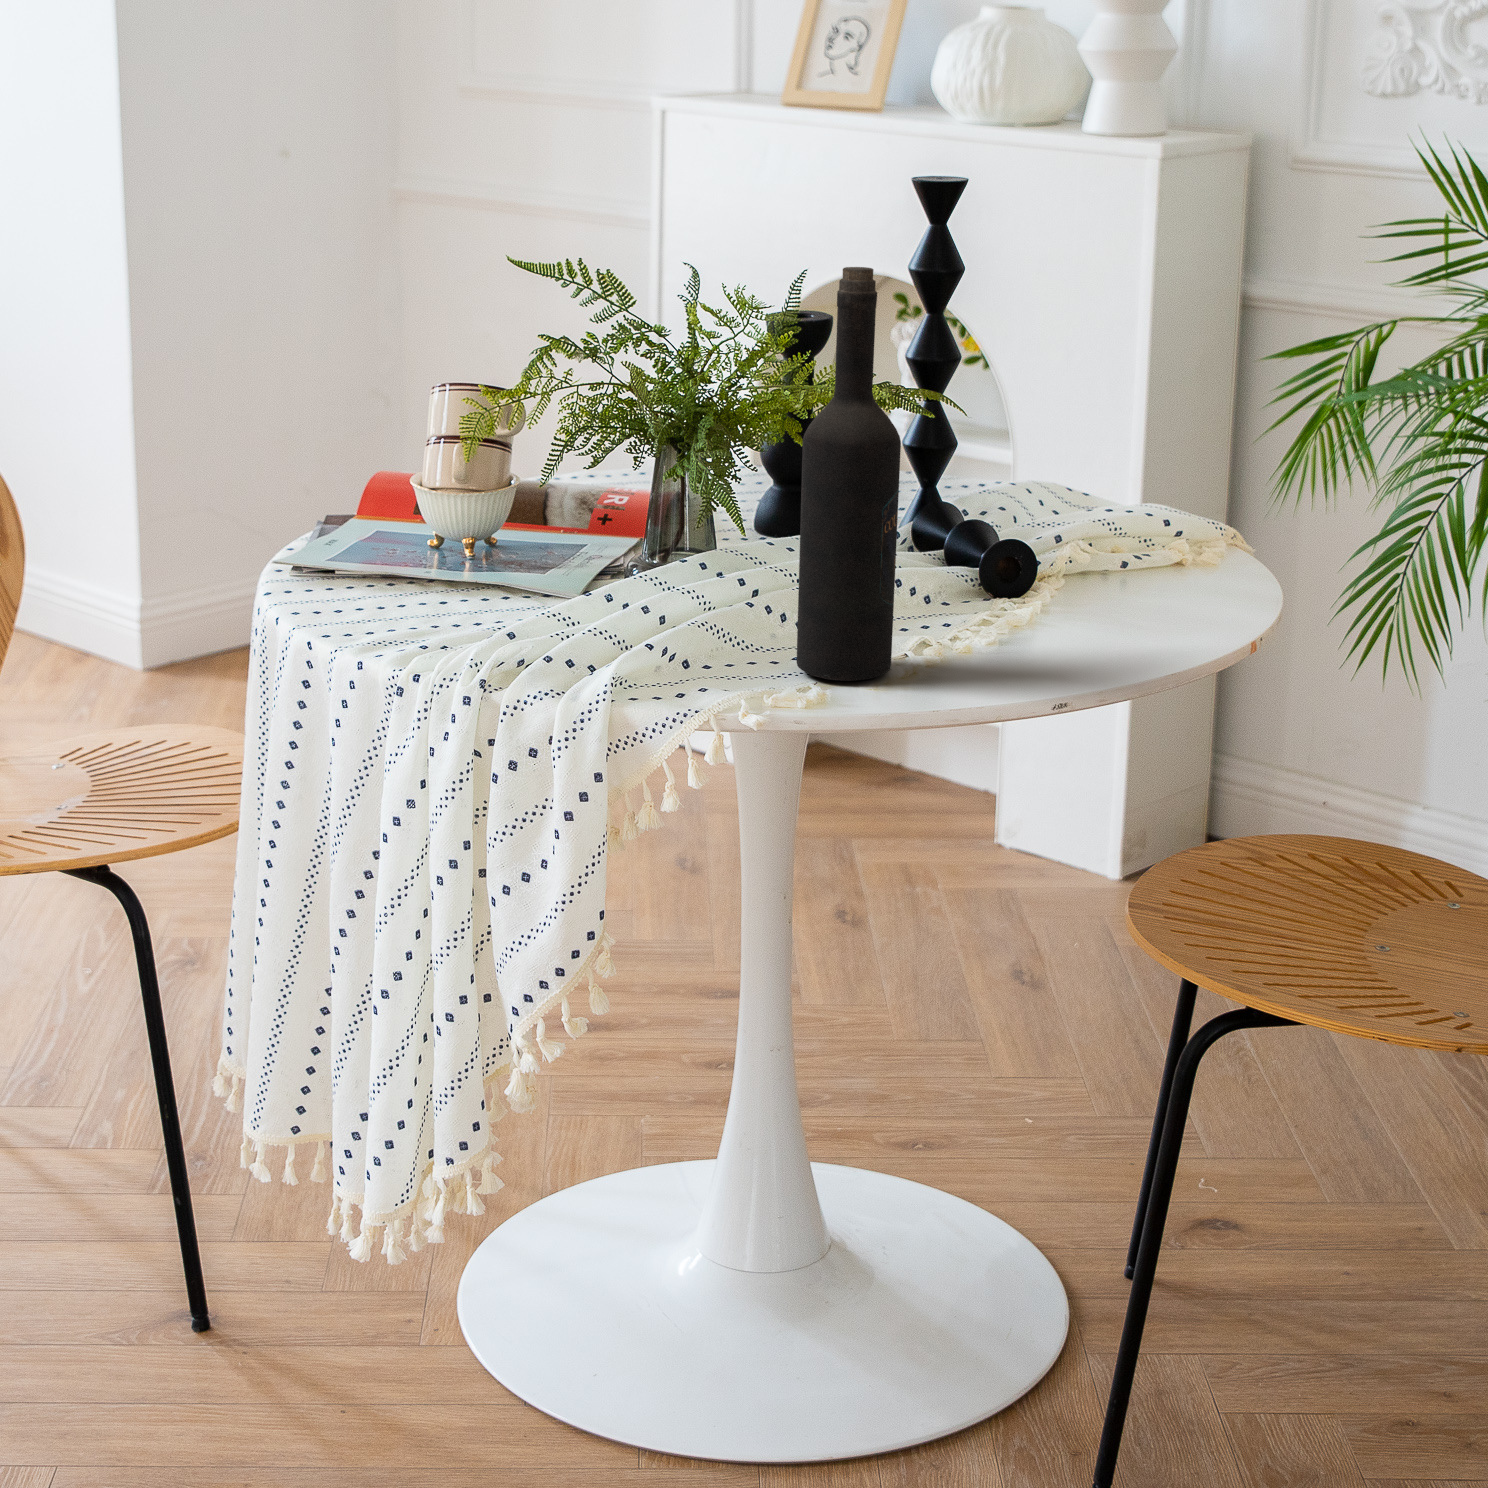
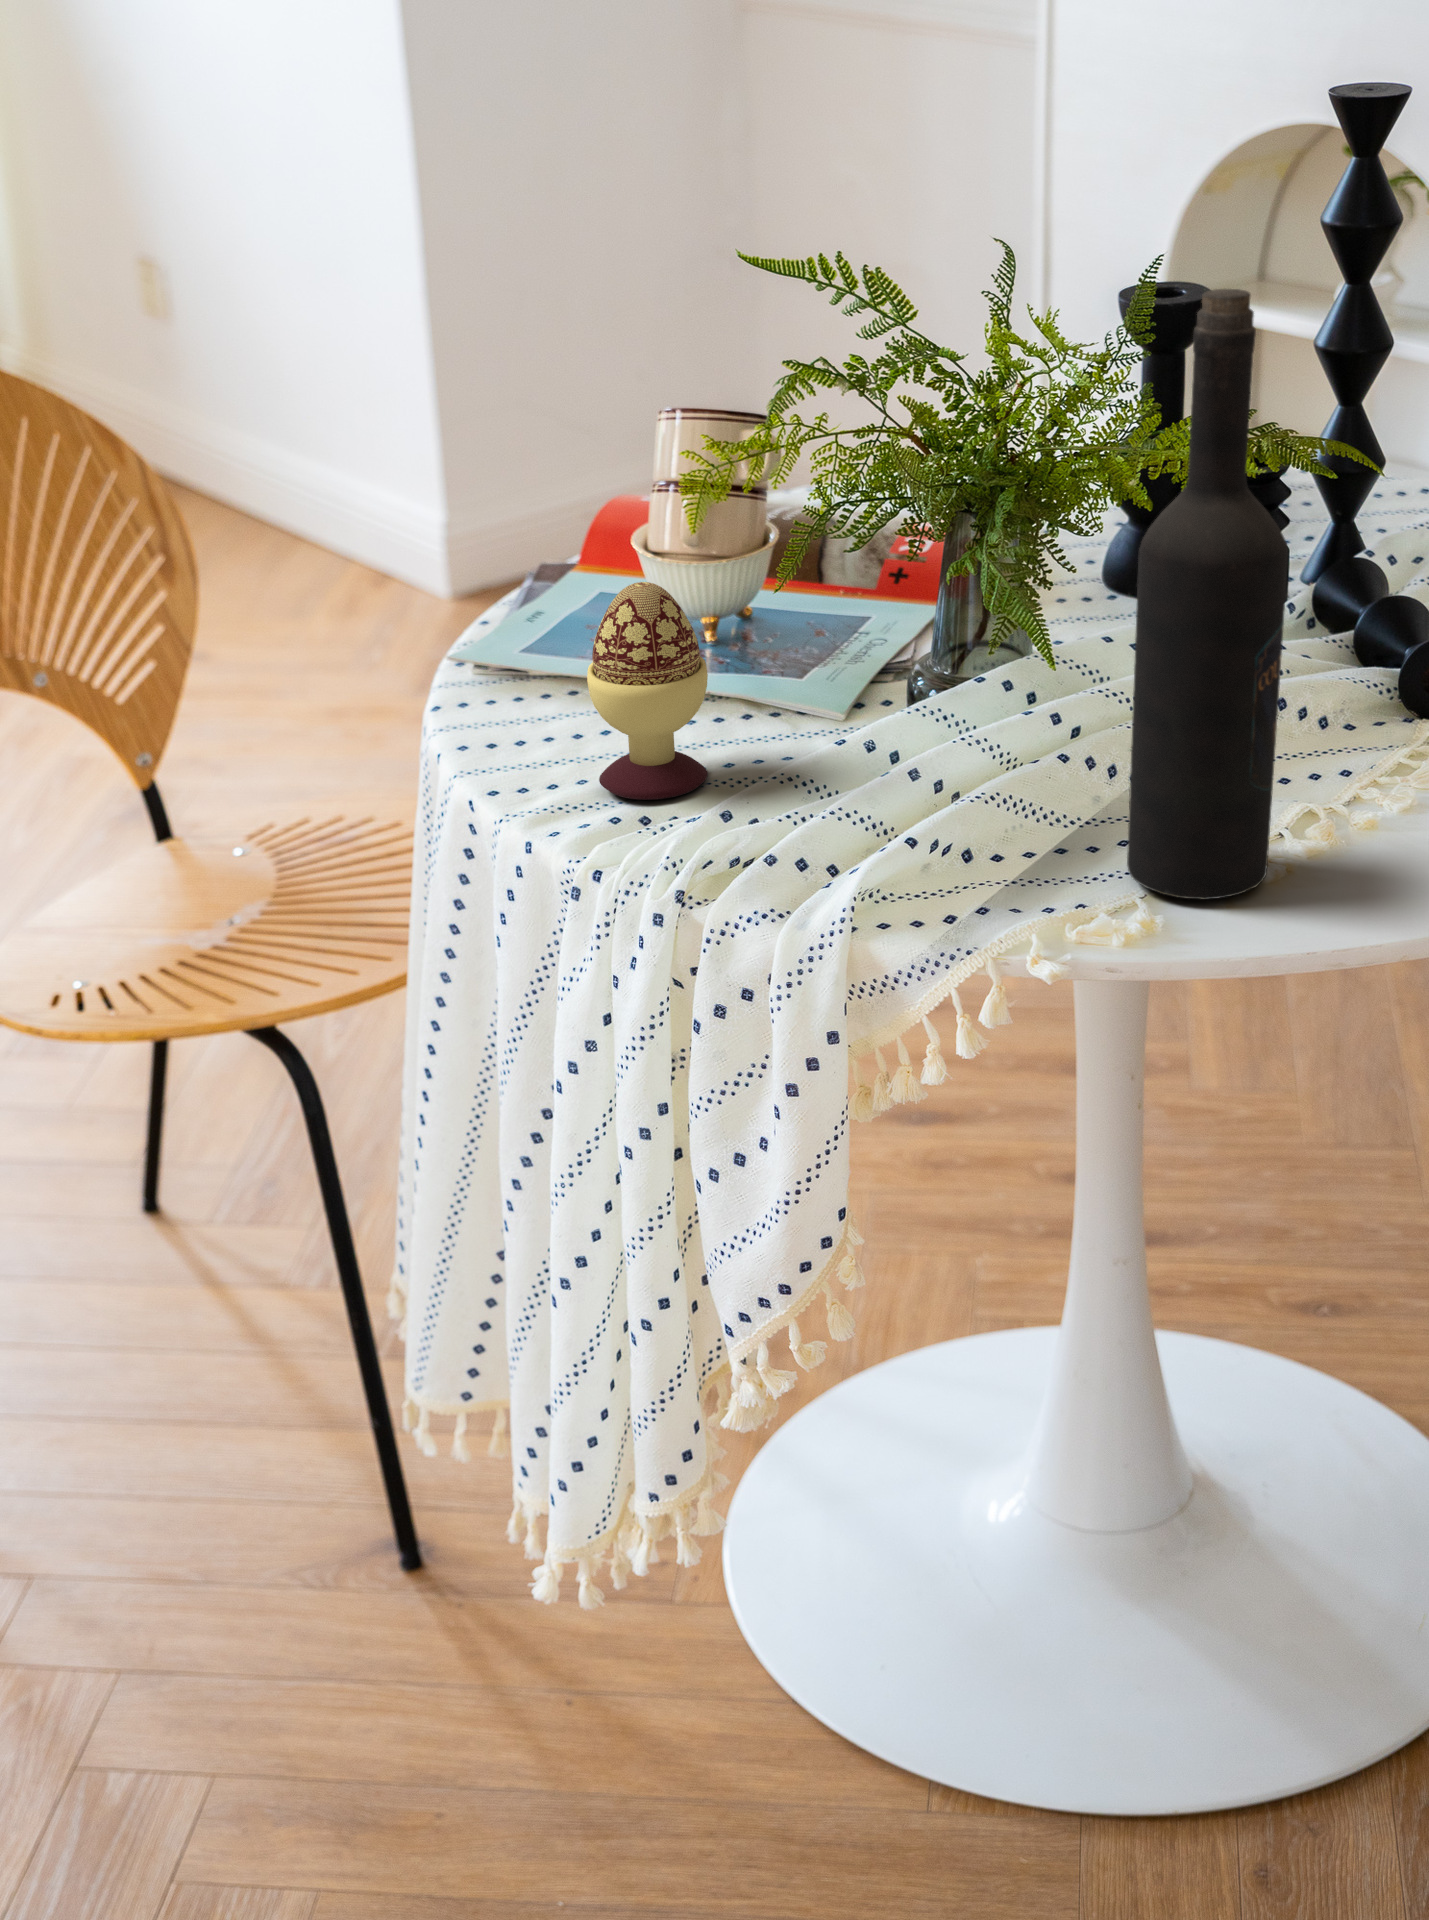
decorative egg: none [405,476,492,632] -> present [587,582,708,800]

